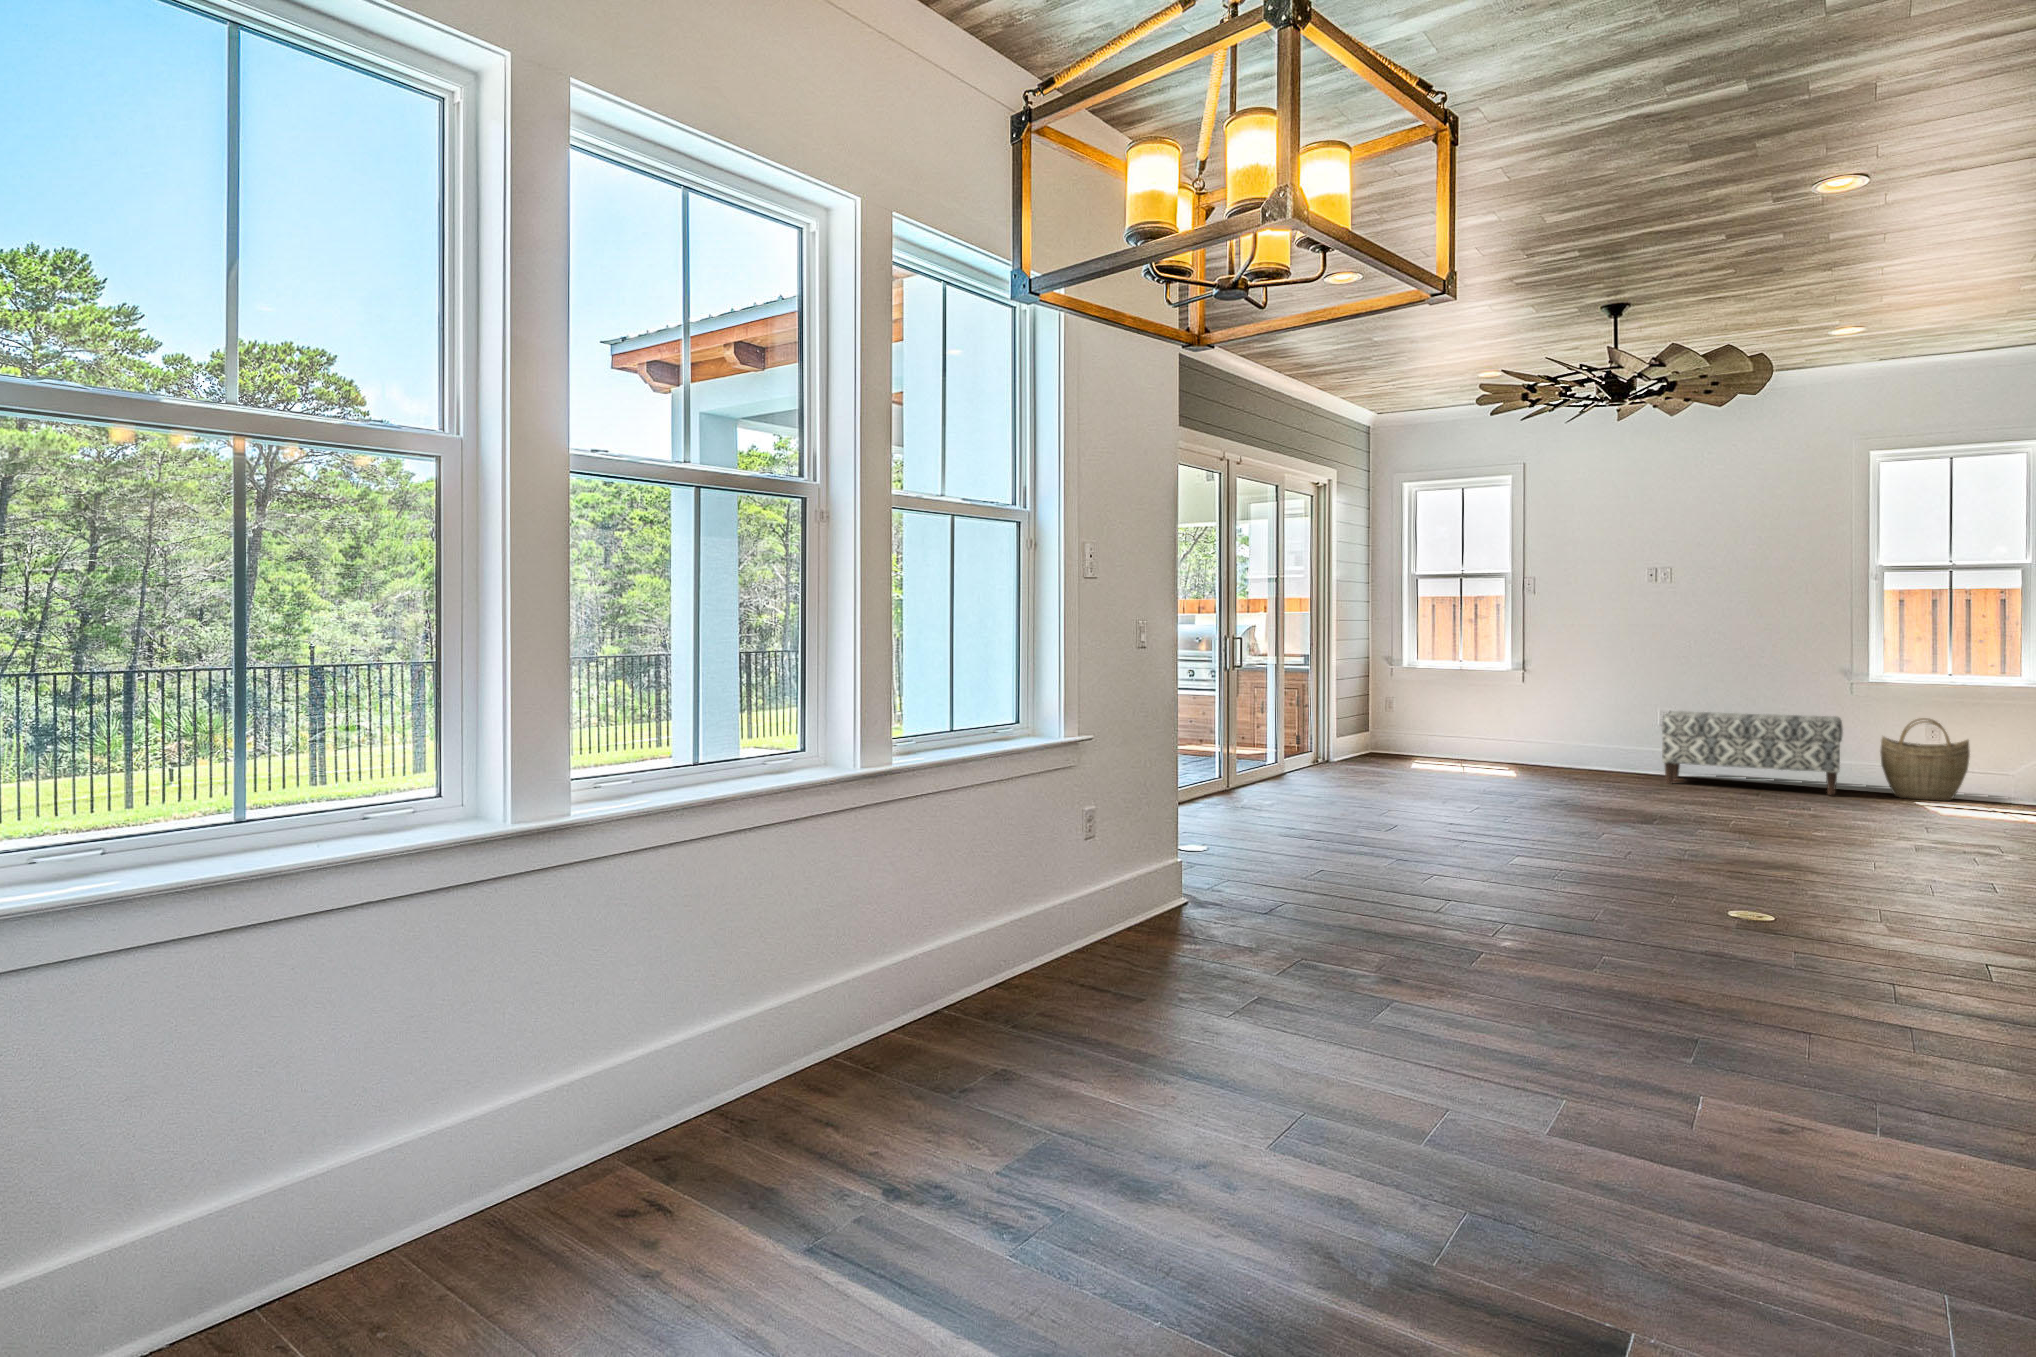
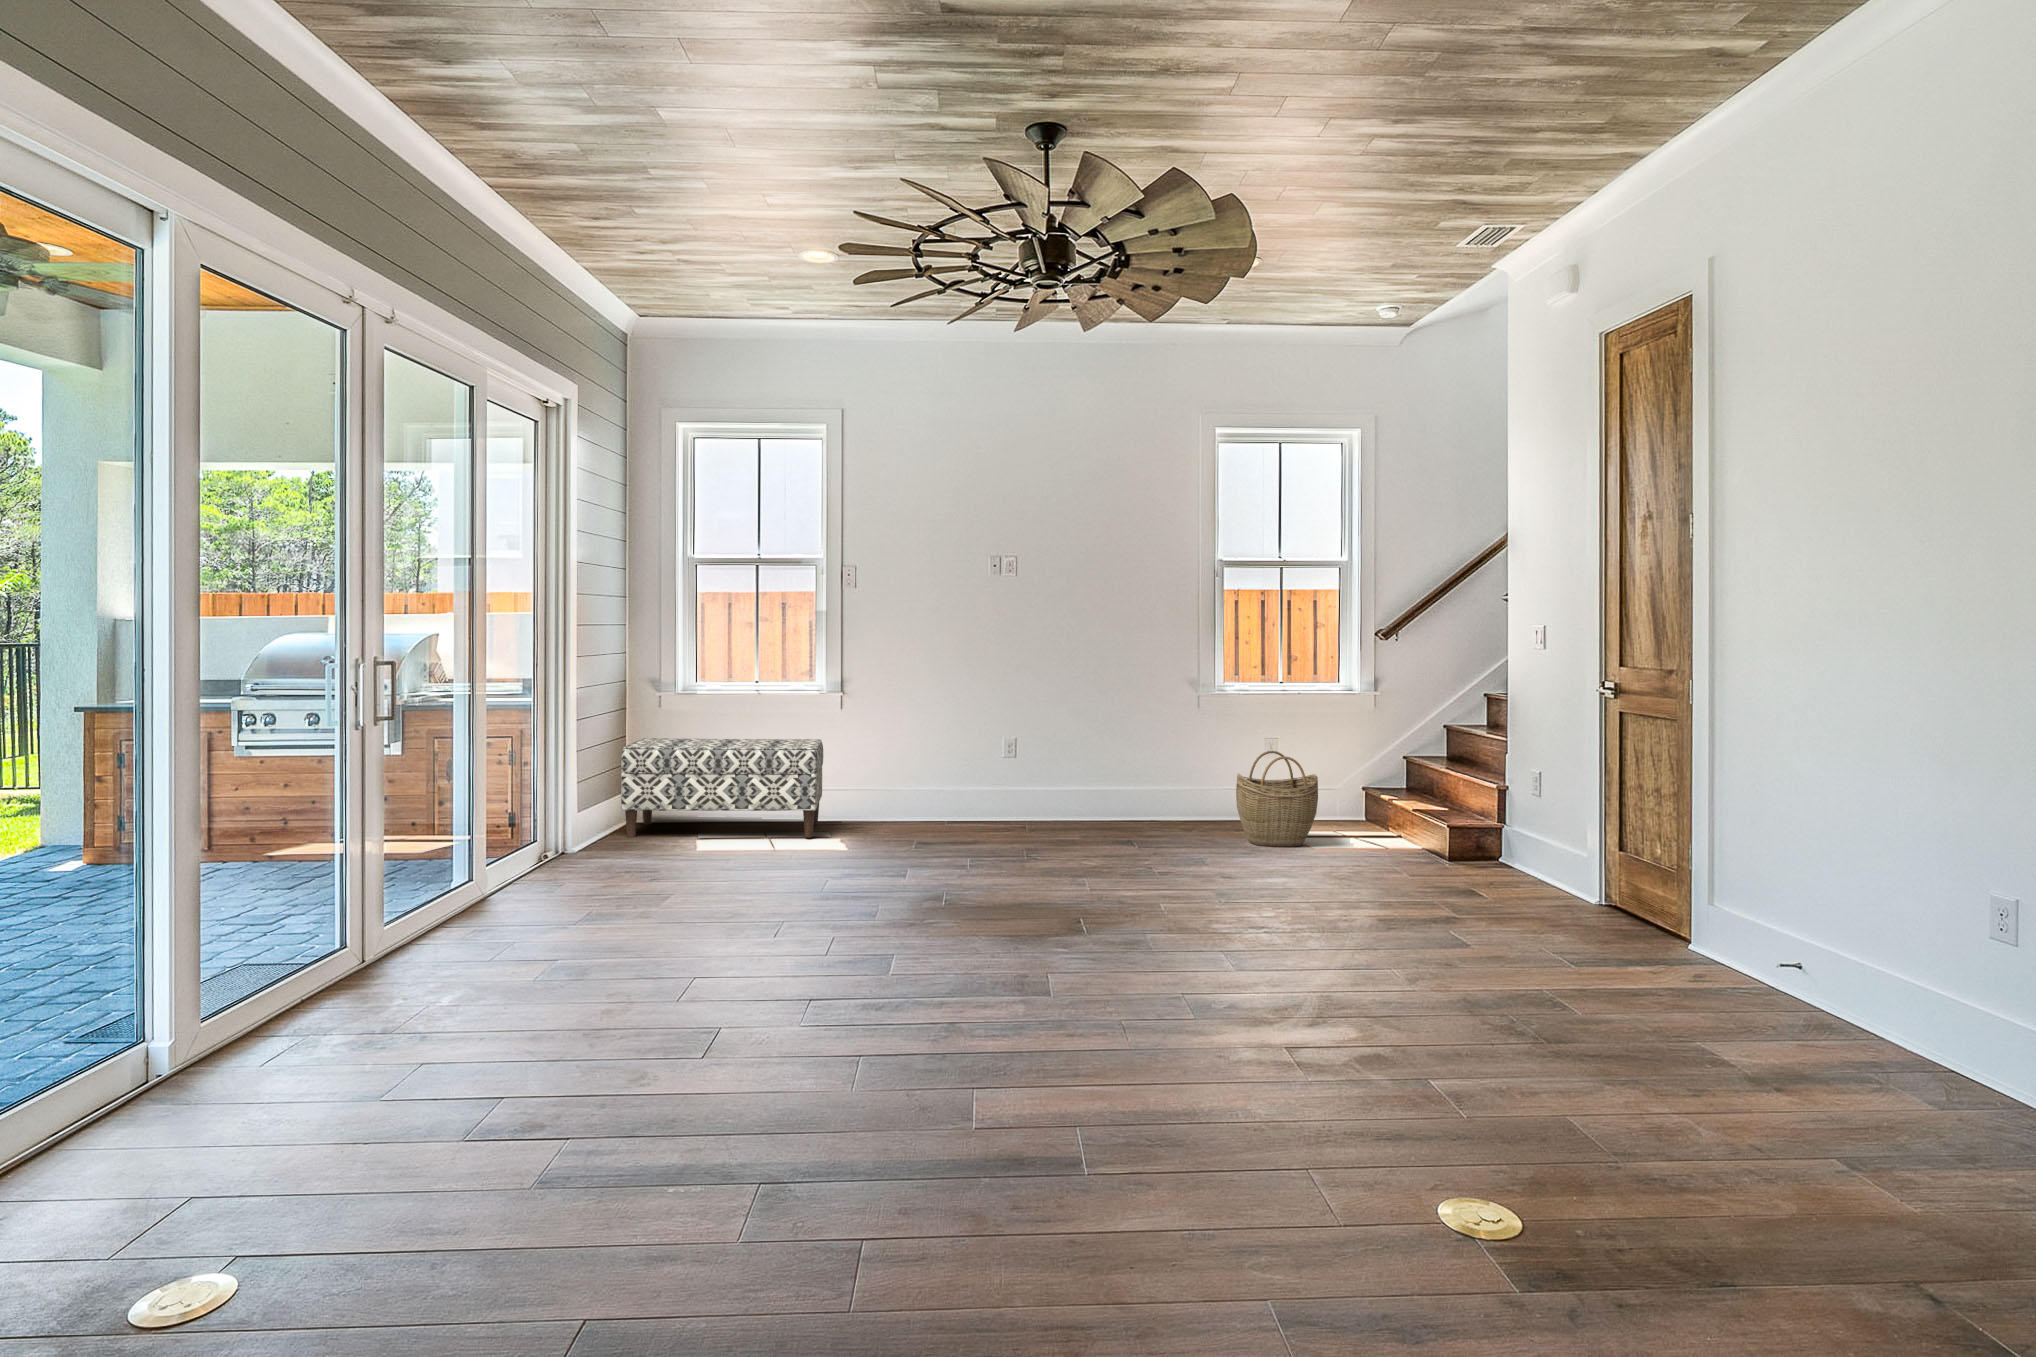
bench: present [1662,711,1843,795] -> present [621,738,823,838]

